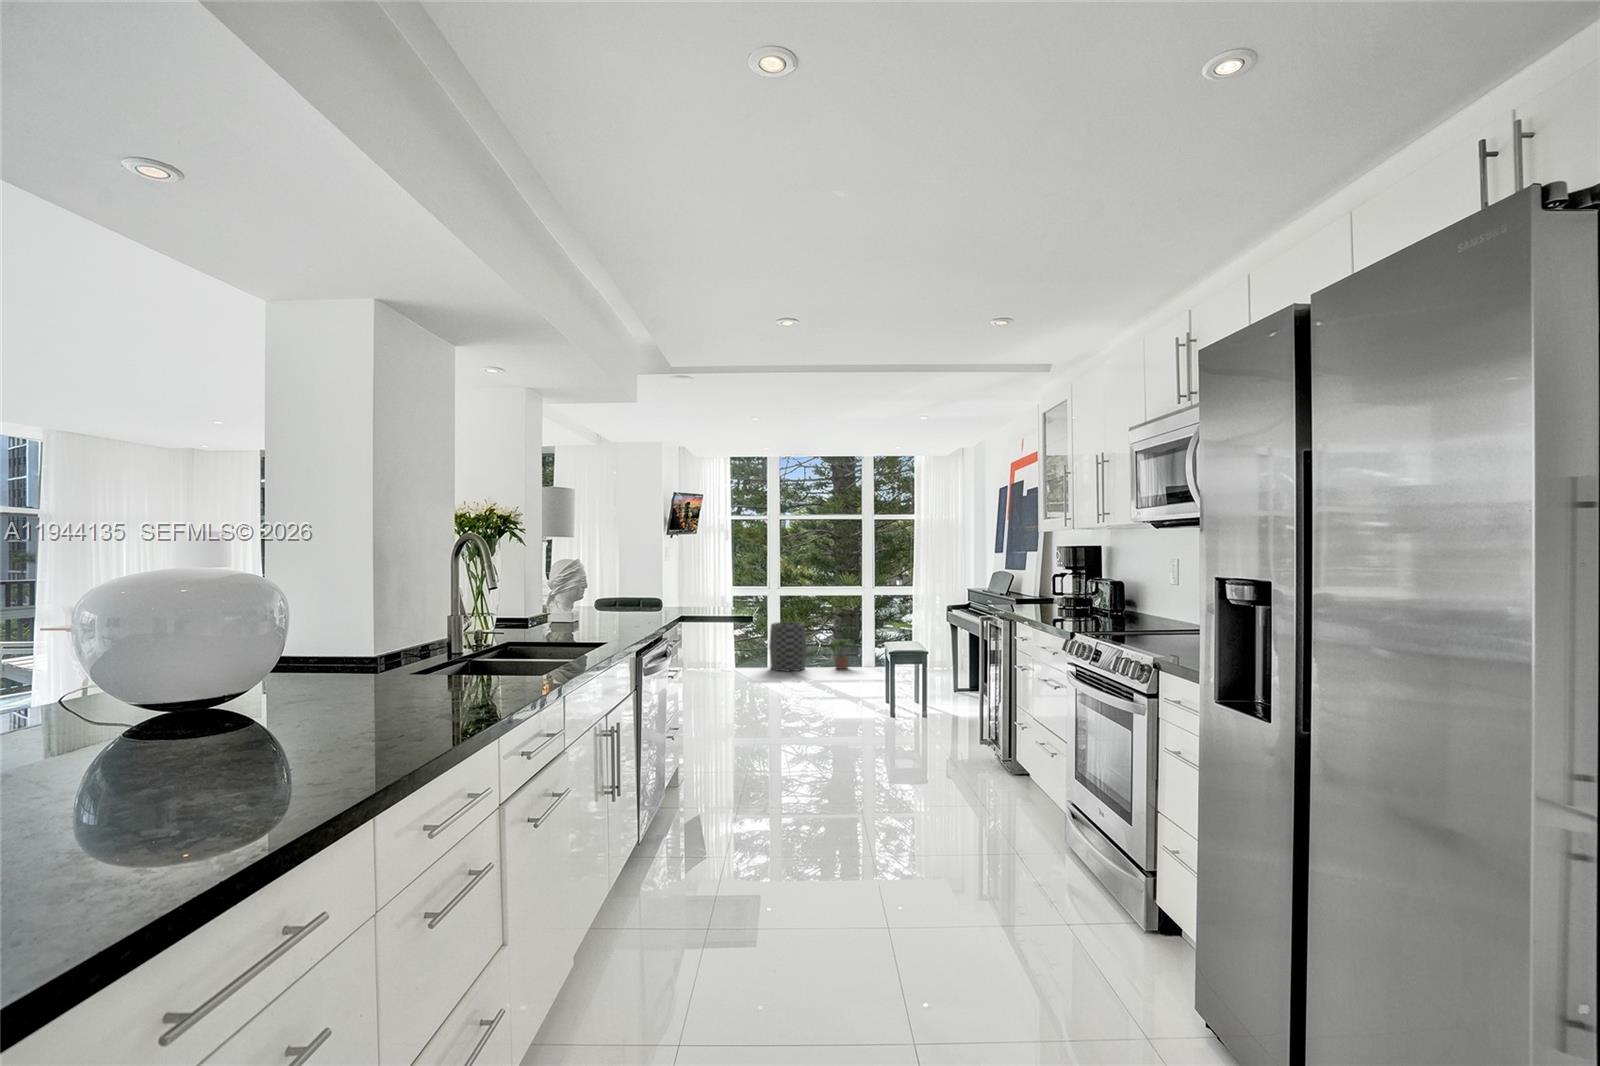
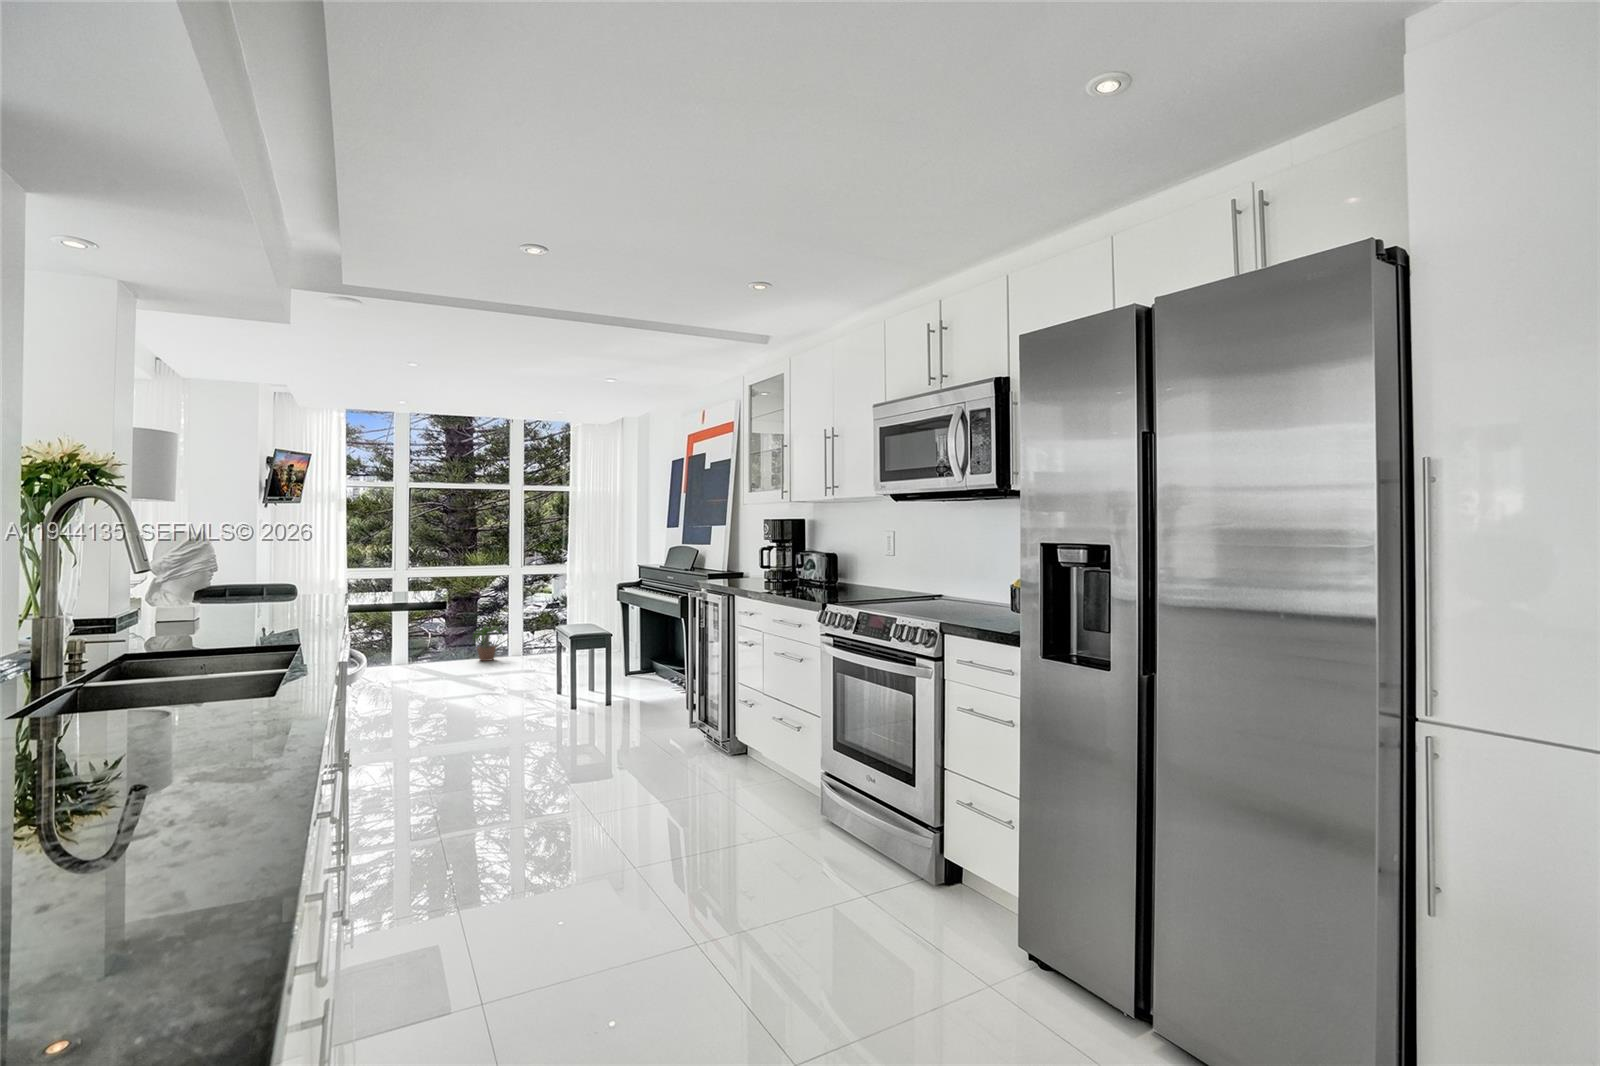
trash can: present [769,622,806,671] -> none [394,611,442,670]

